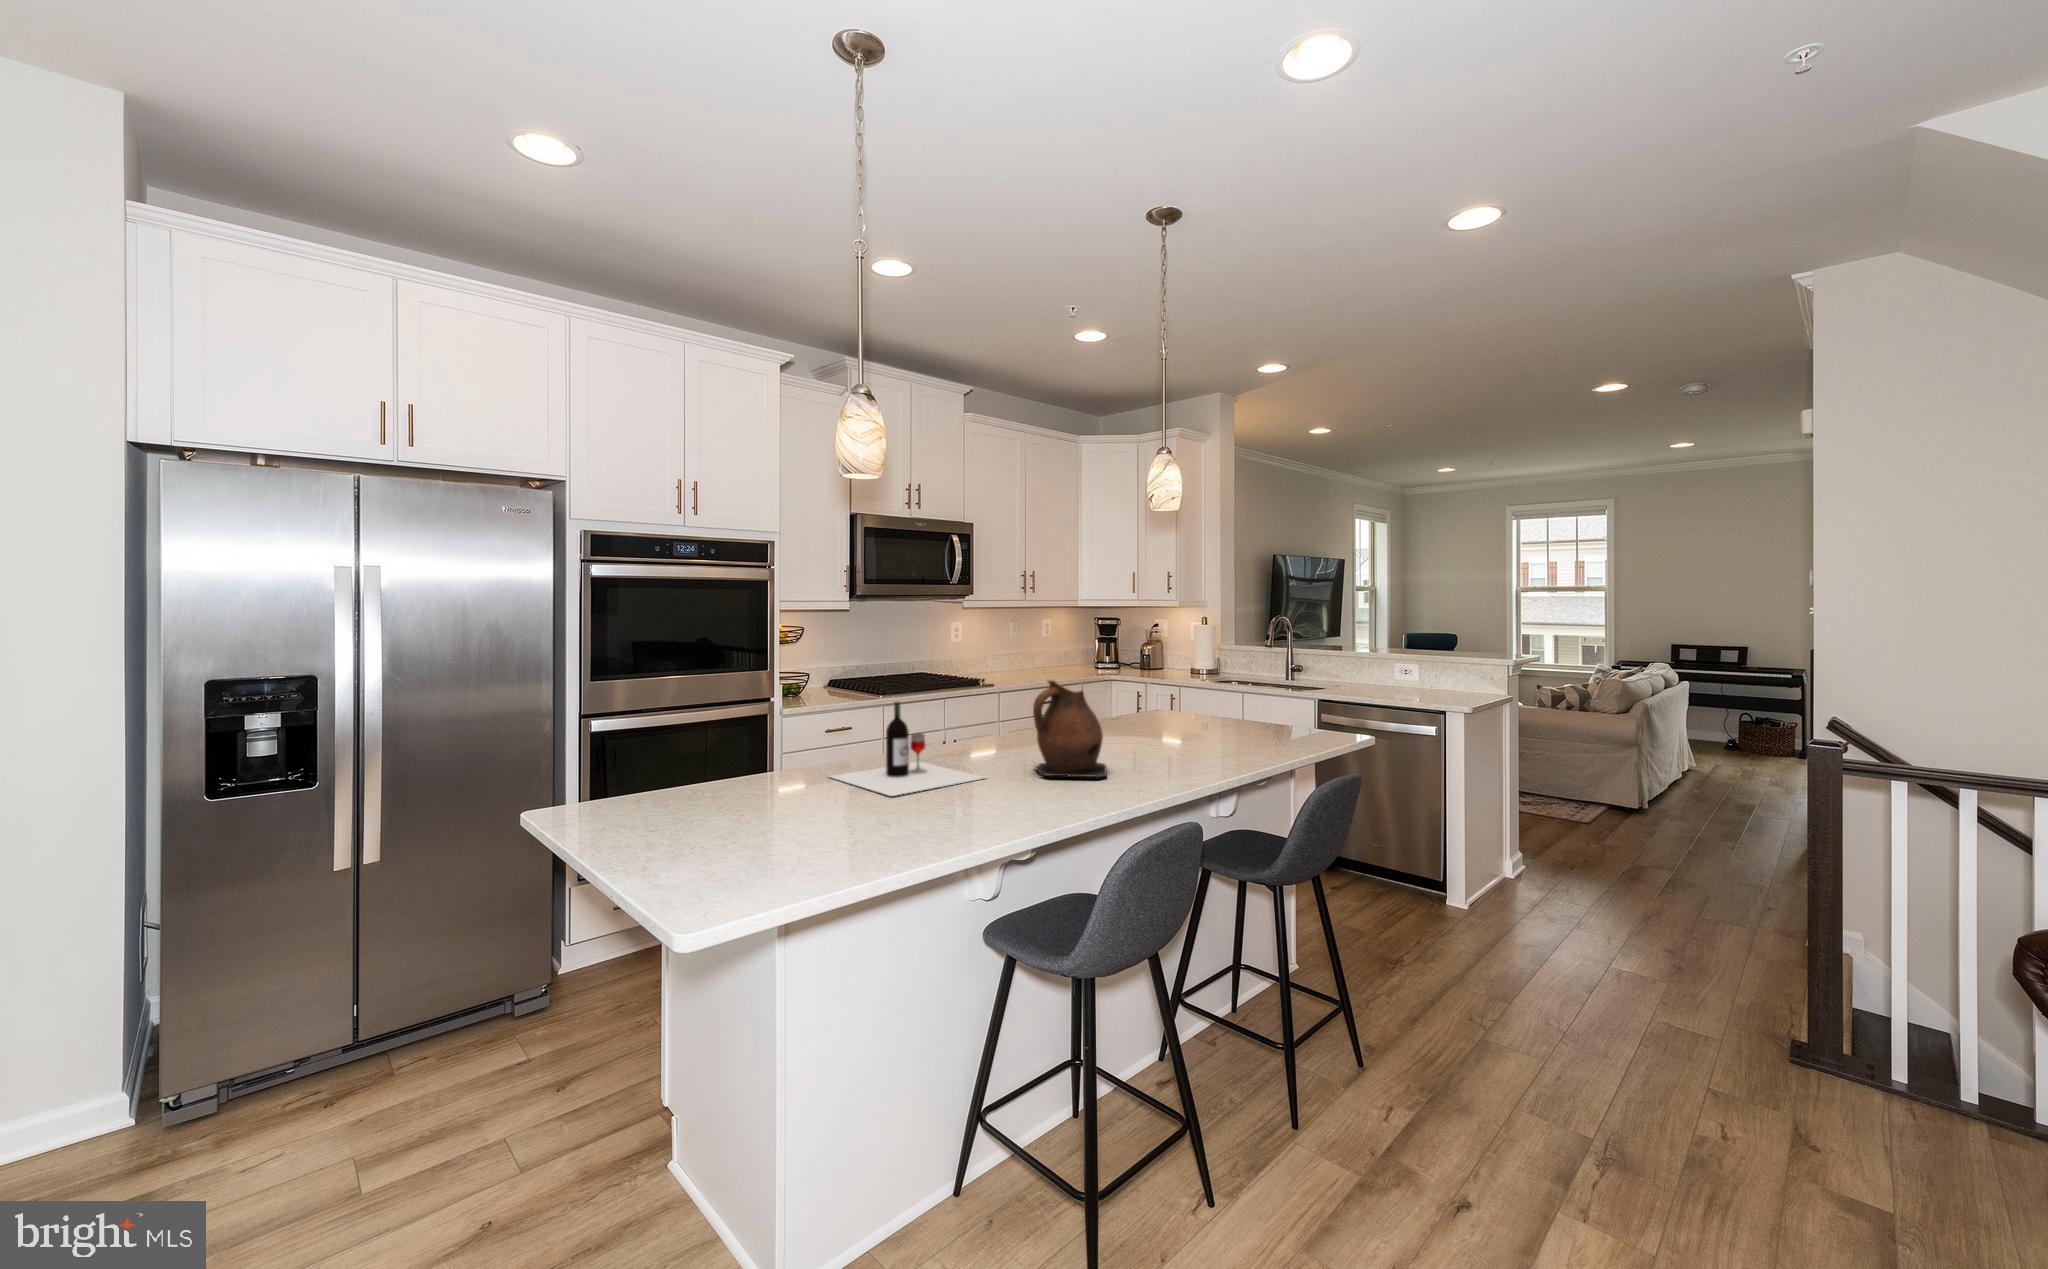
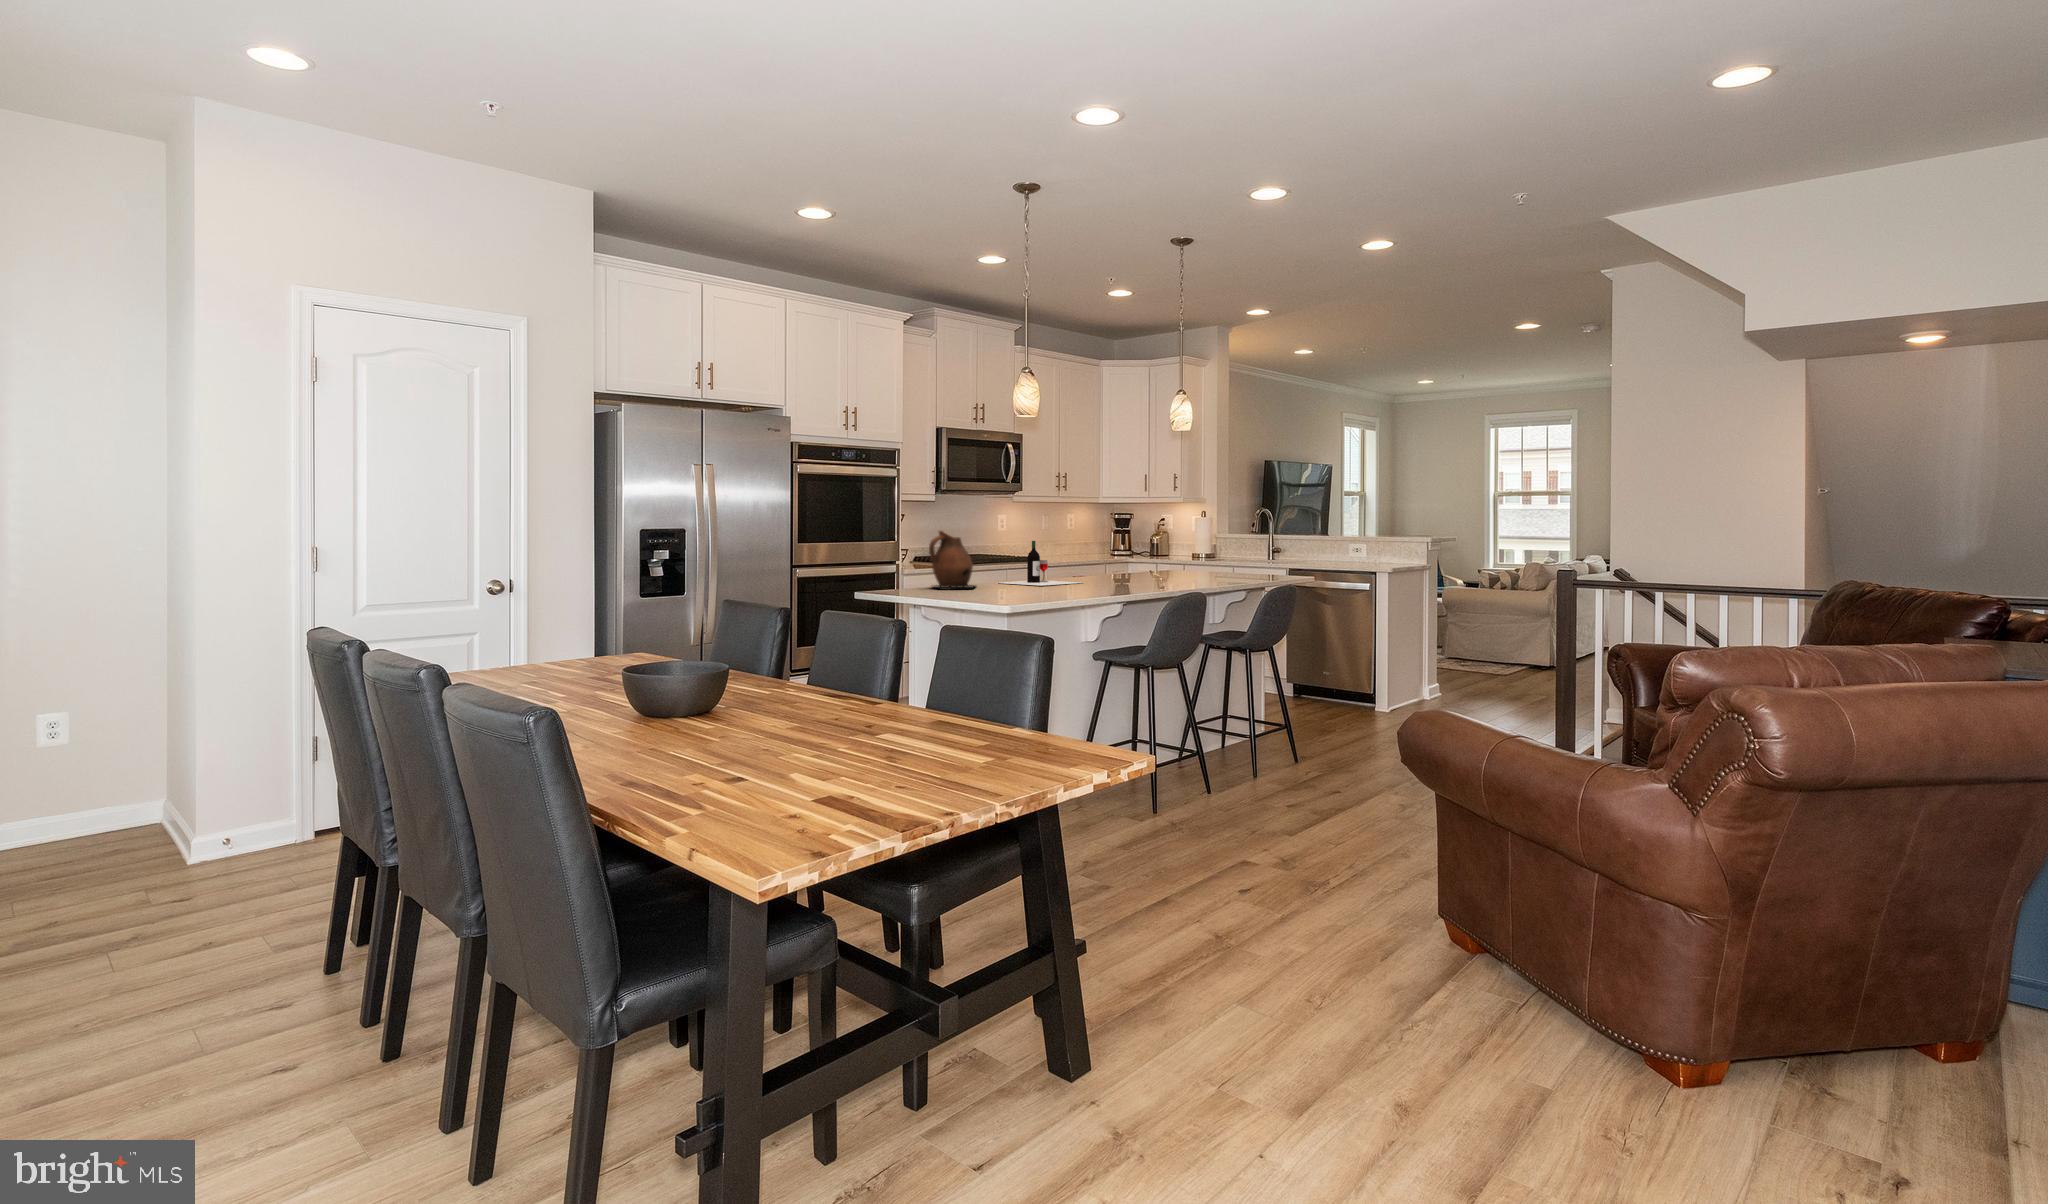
ceramic pitcher: present [1033,680,1107,778] -> present [929,531,975,588]

